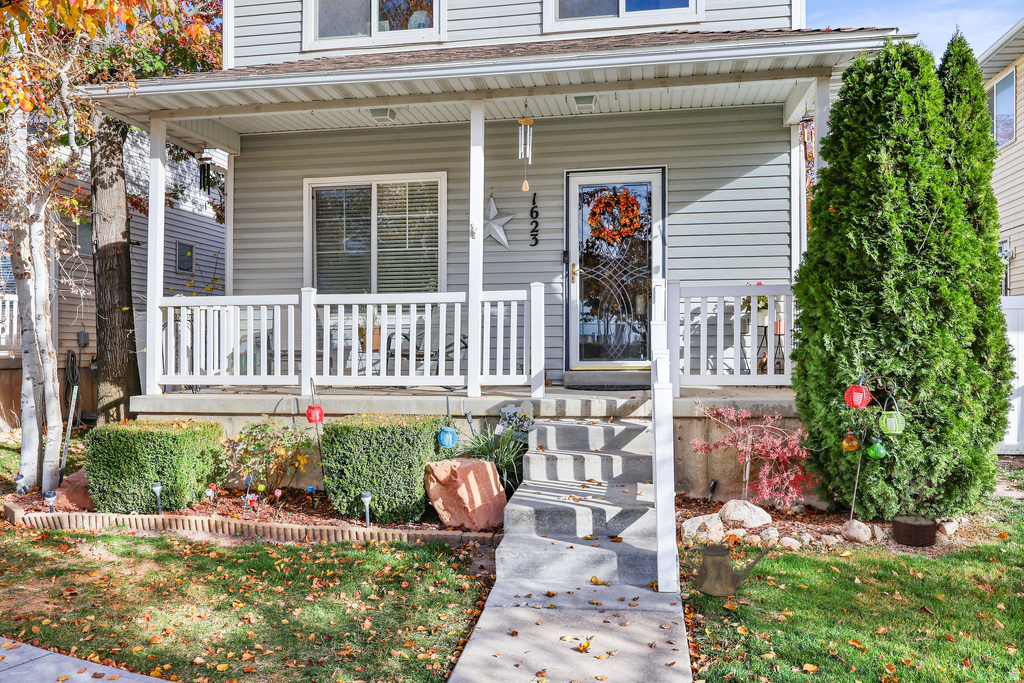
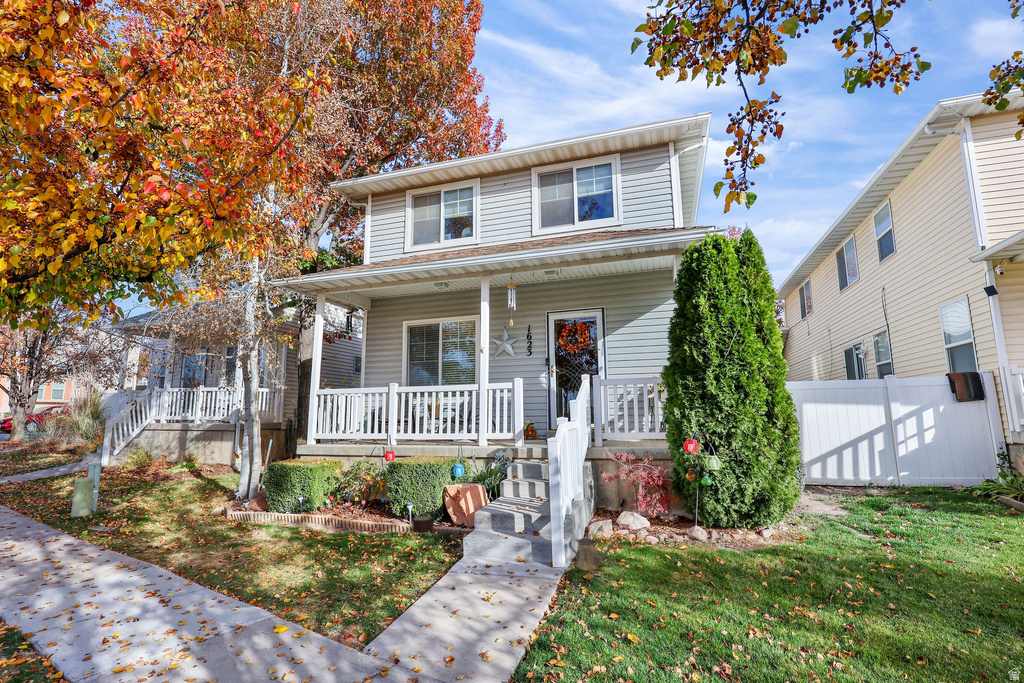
decorative plant: present [882,468,939,546] -> present [412,491,434,532]

